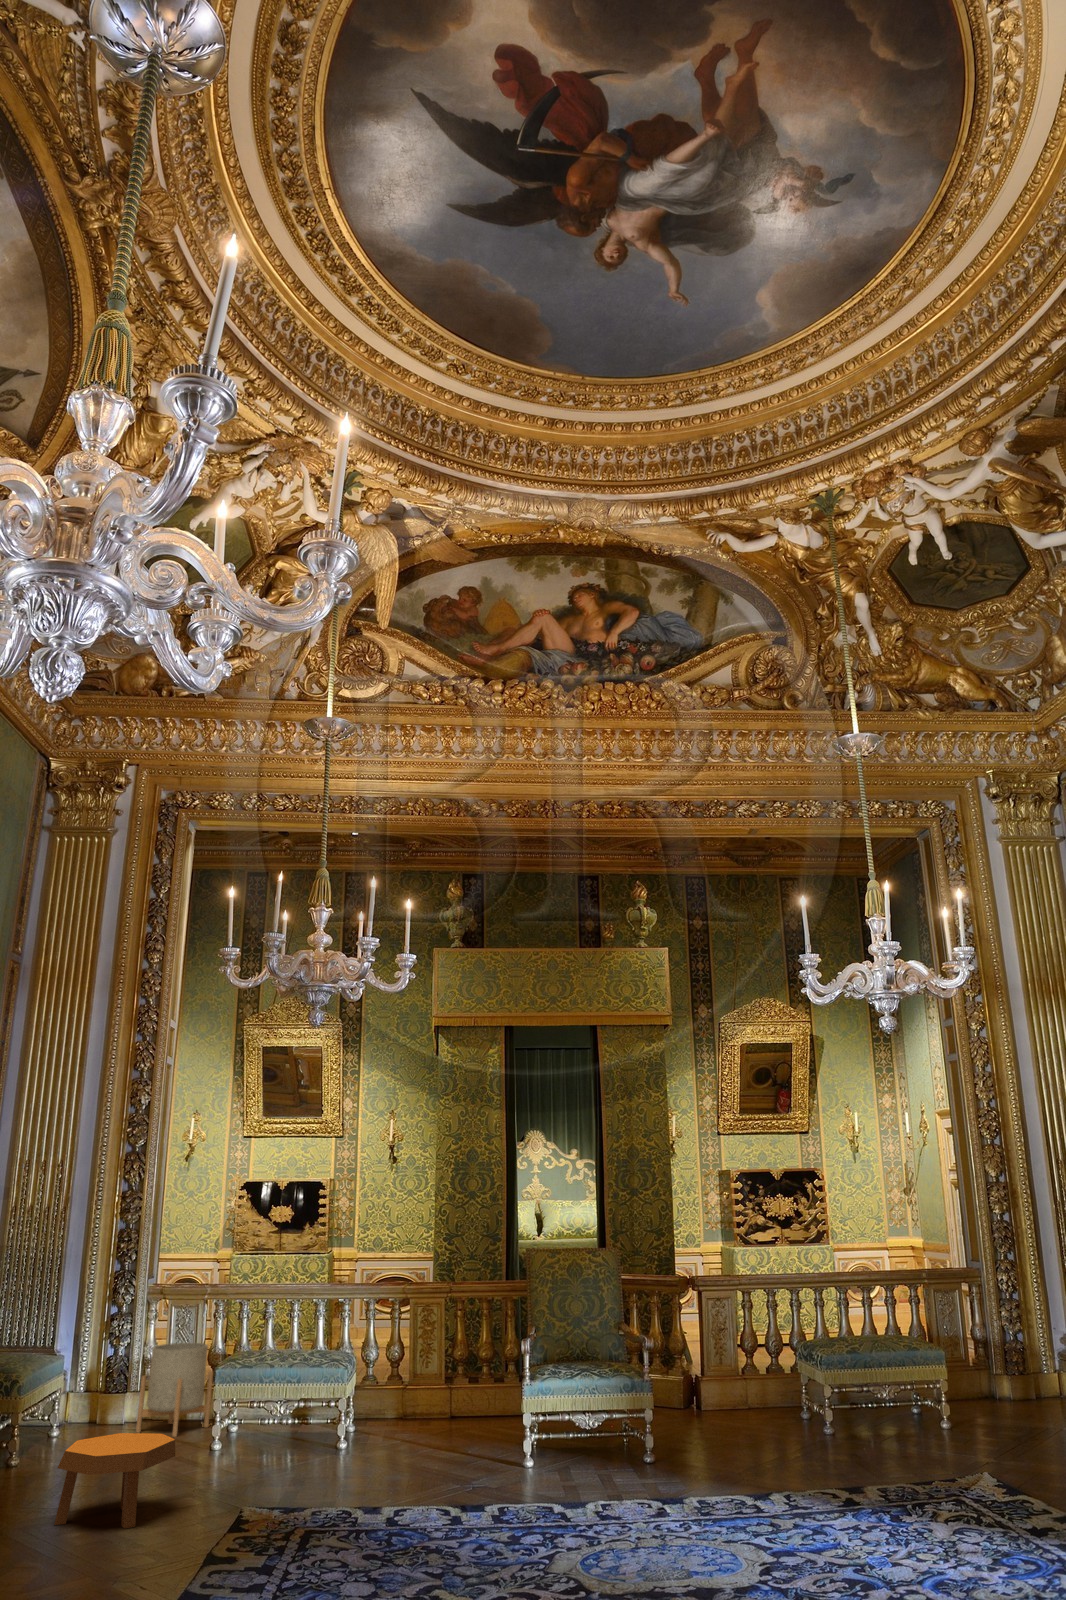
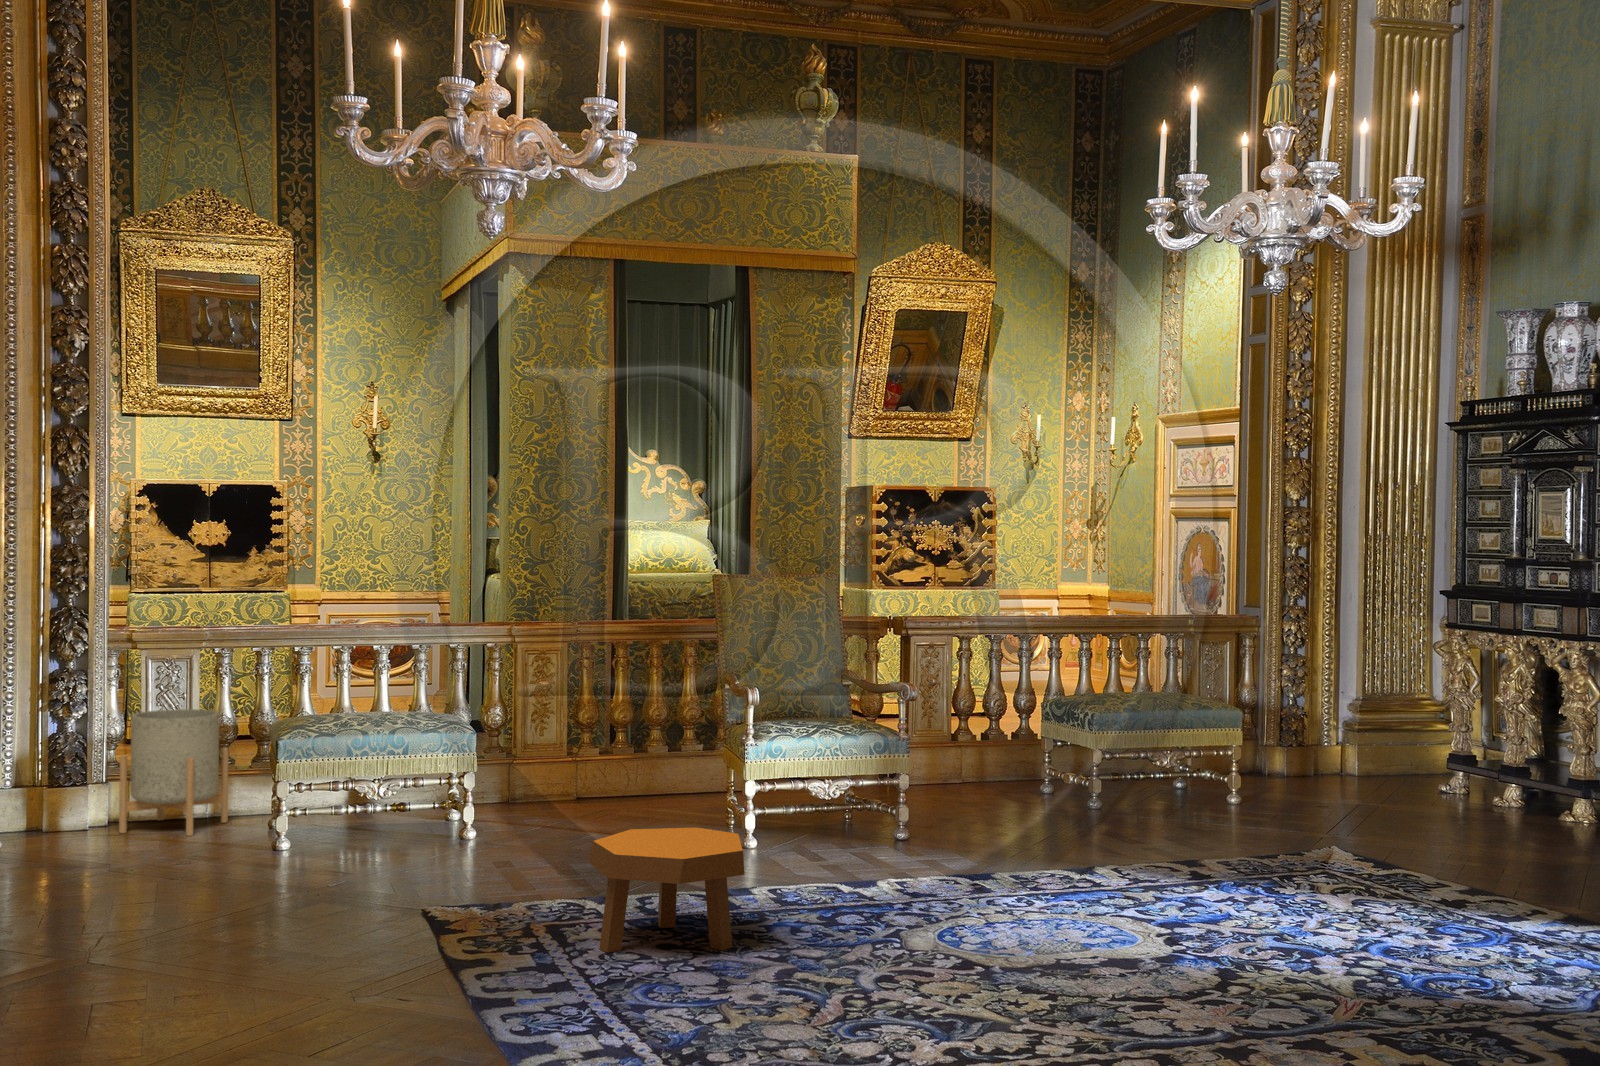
footstool: present [54,1433,175,1529] -> present [588,828,744,953]

